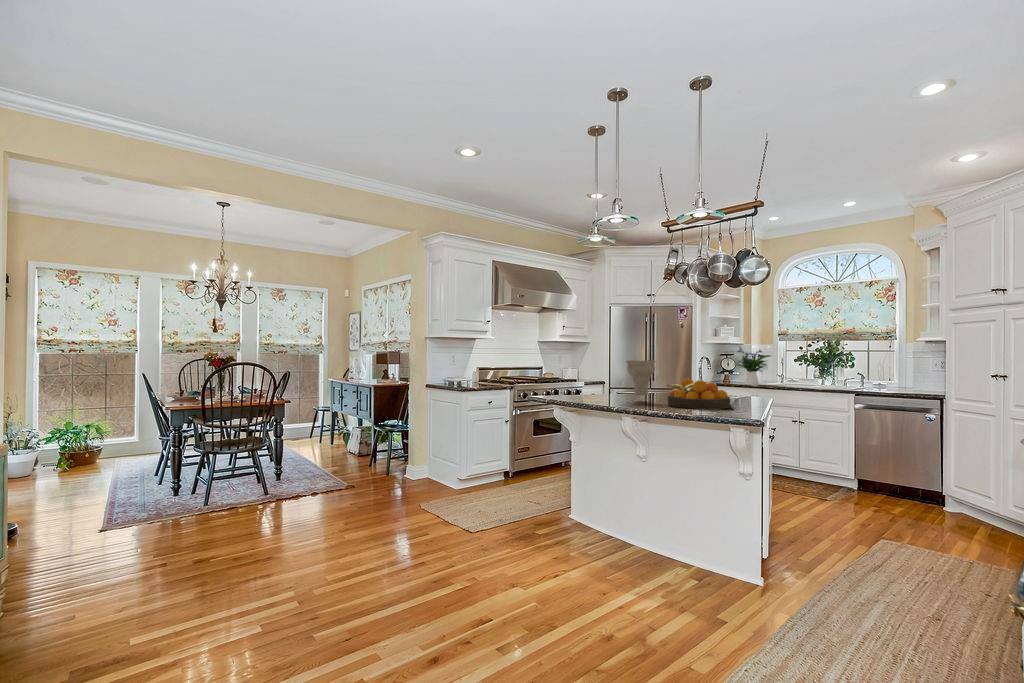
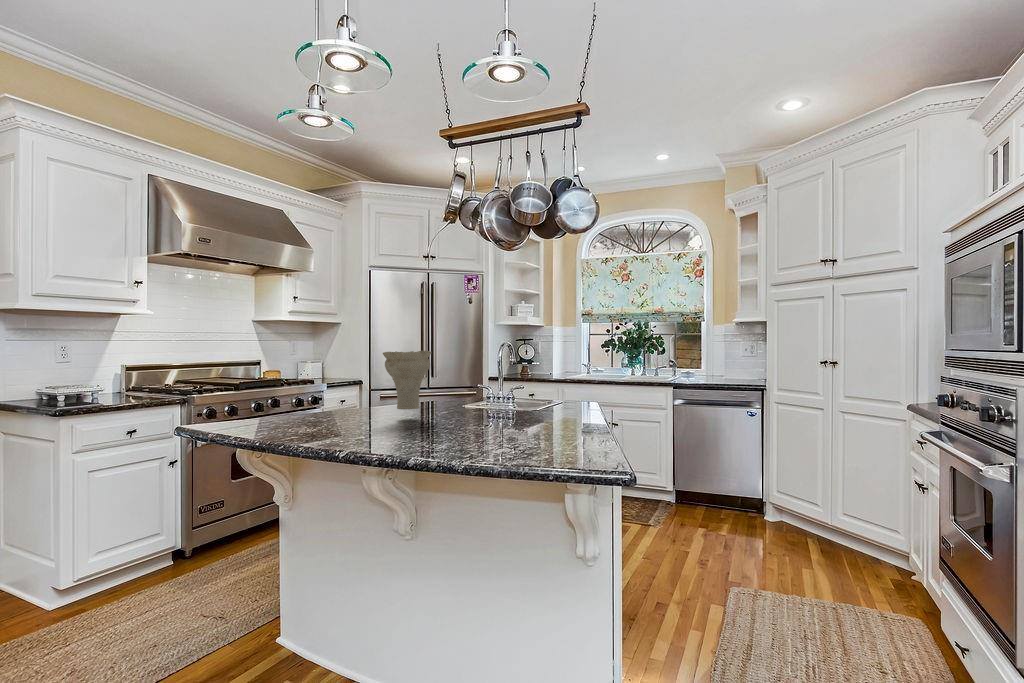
flower arrangement: present [736,347,771,385] -> none [534,329,579,378]
fruit bowl: present [667,379,730,409] -> none [449,380,547,433]

